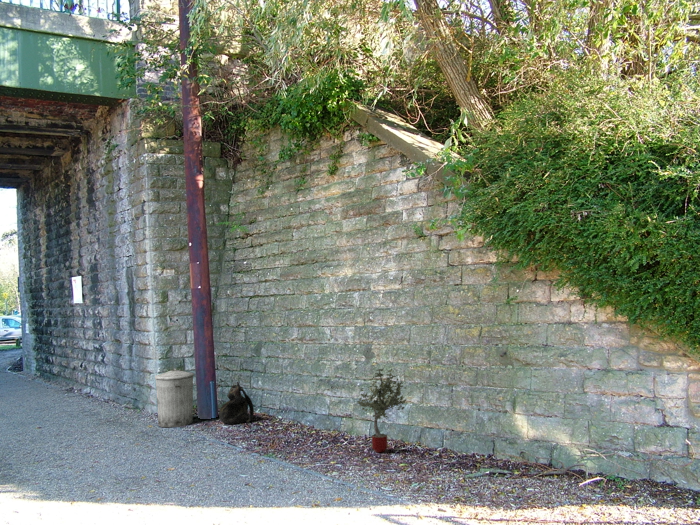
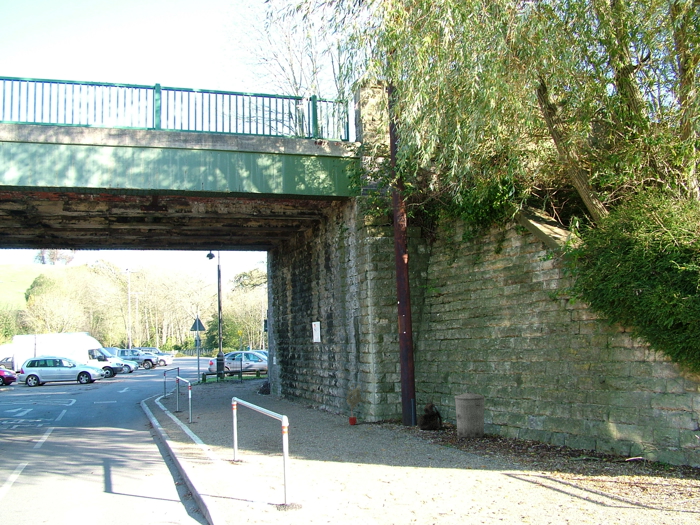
trash can: present [155,369,194,427] -> present [455,392,485,438]
potted tree: present [357,369,406,453] -> present [347,383,366,425]

